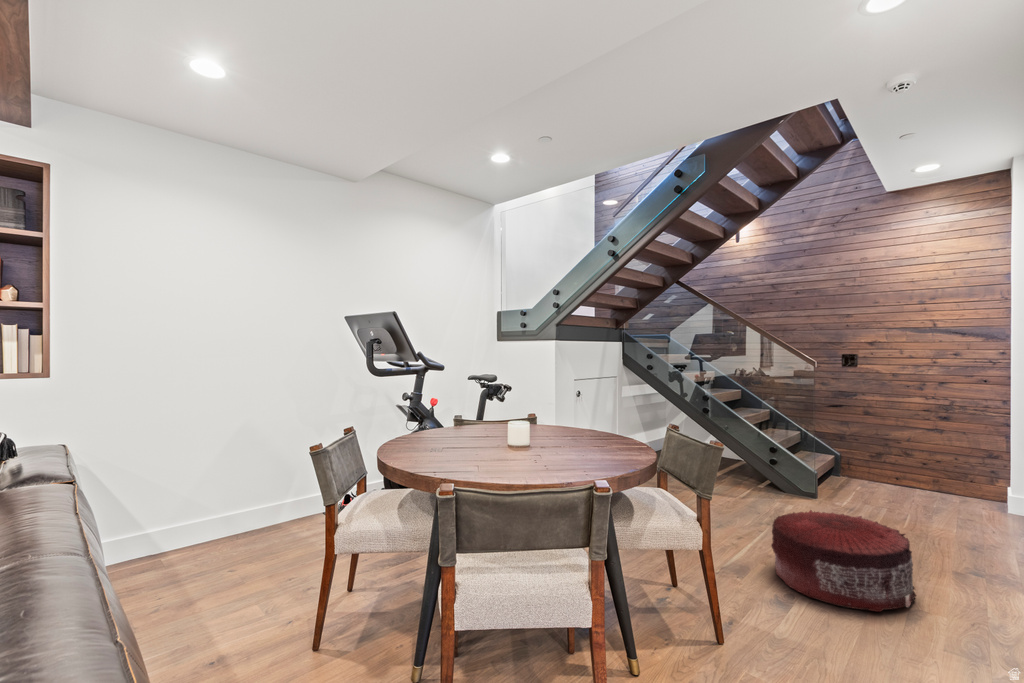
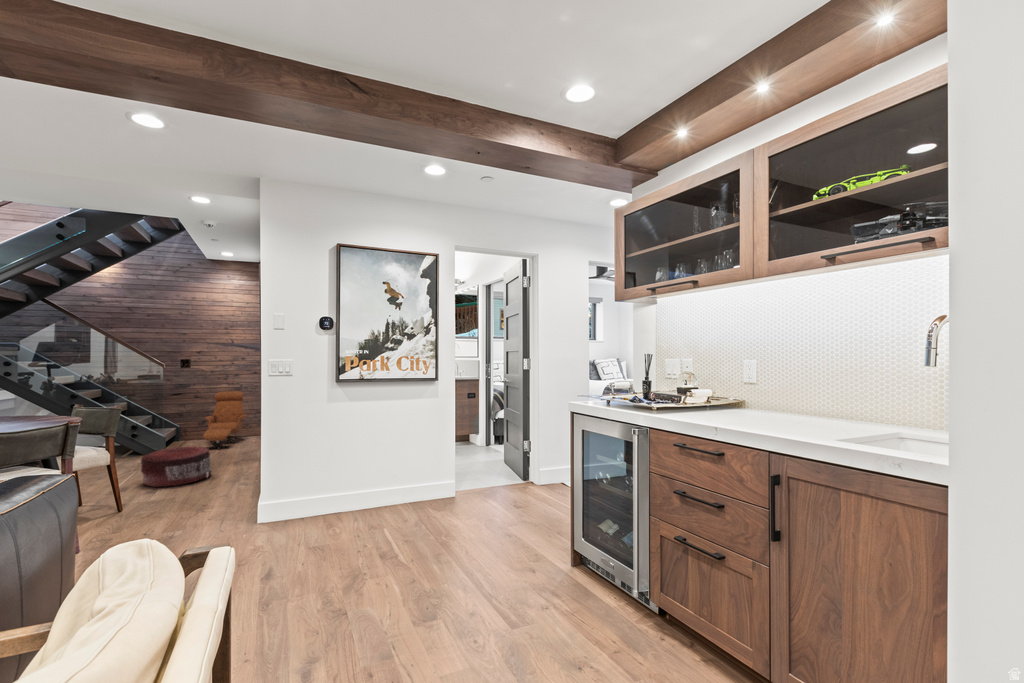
armchair: none [883,410,969,516] -> present [203,391,247,450]

